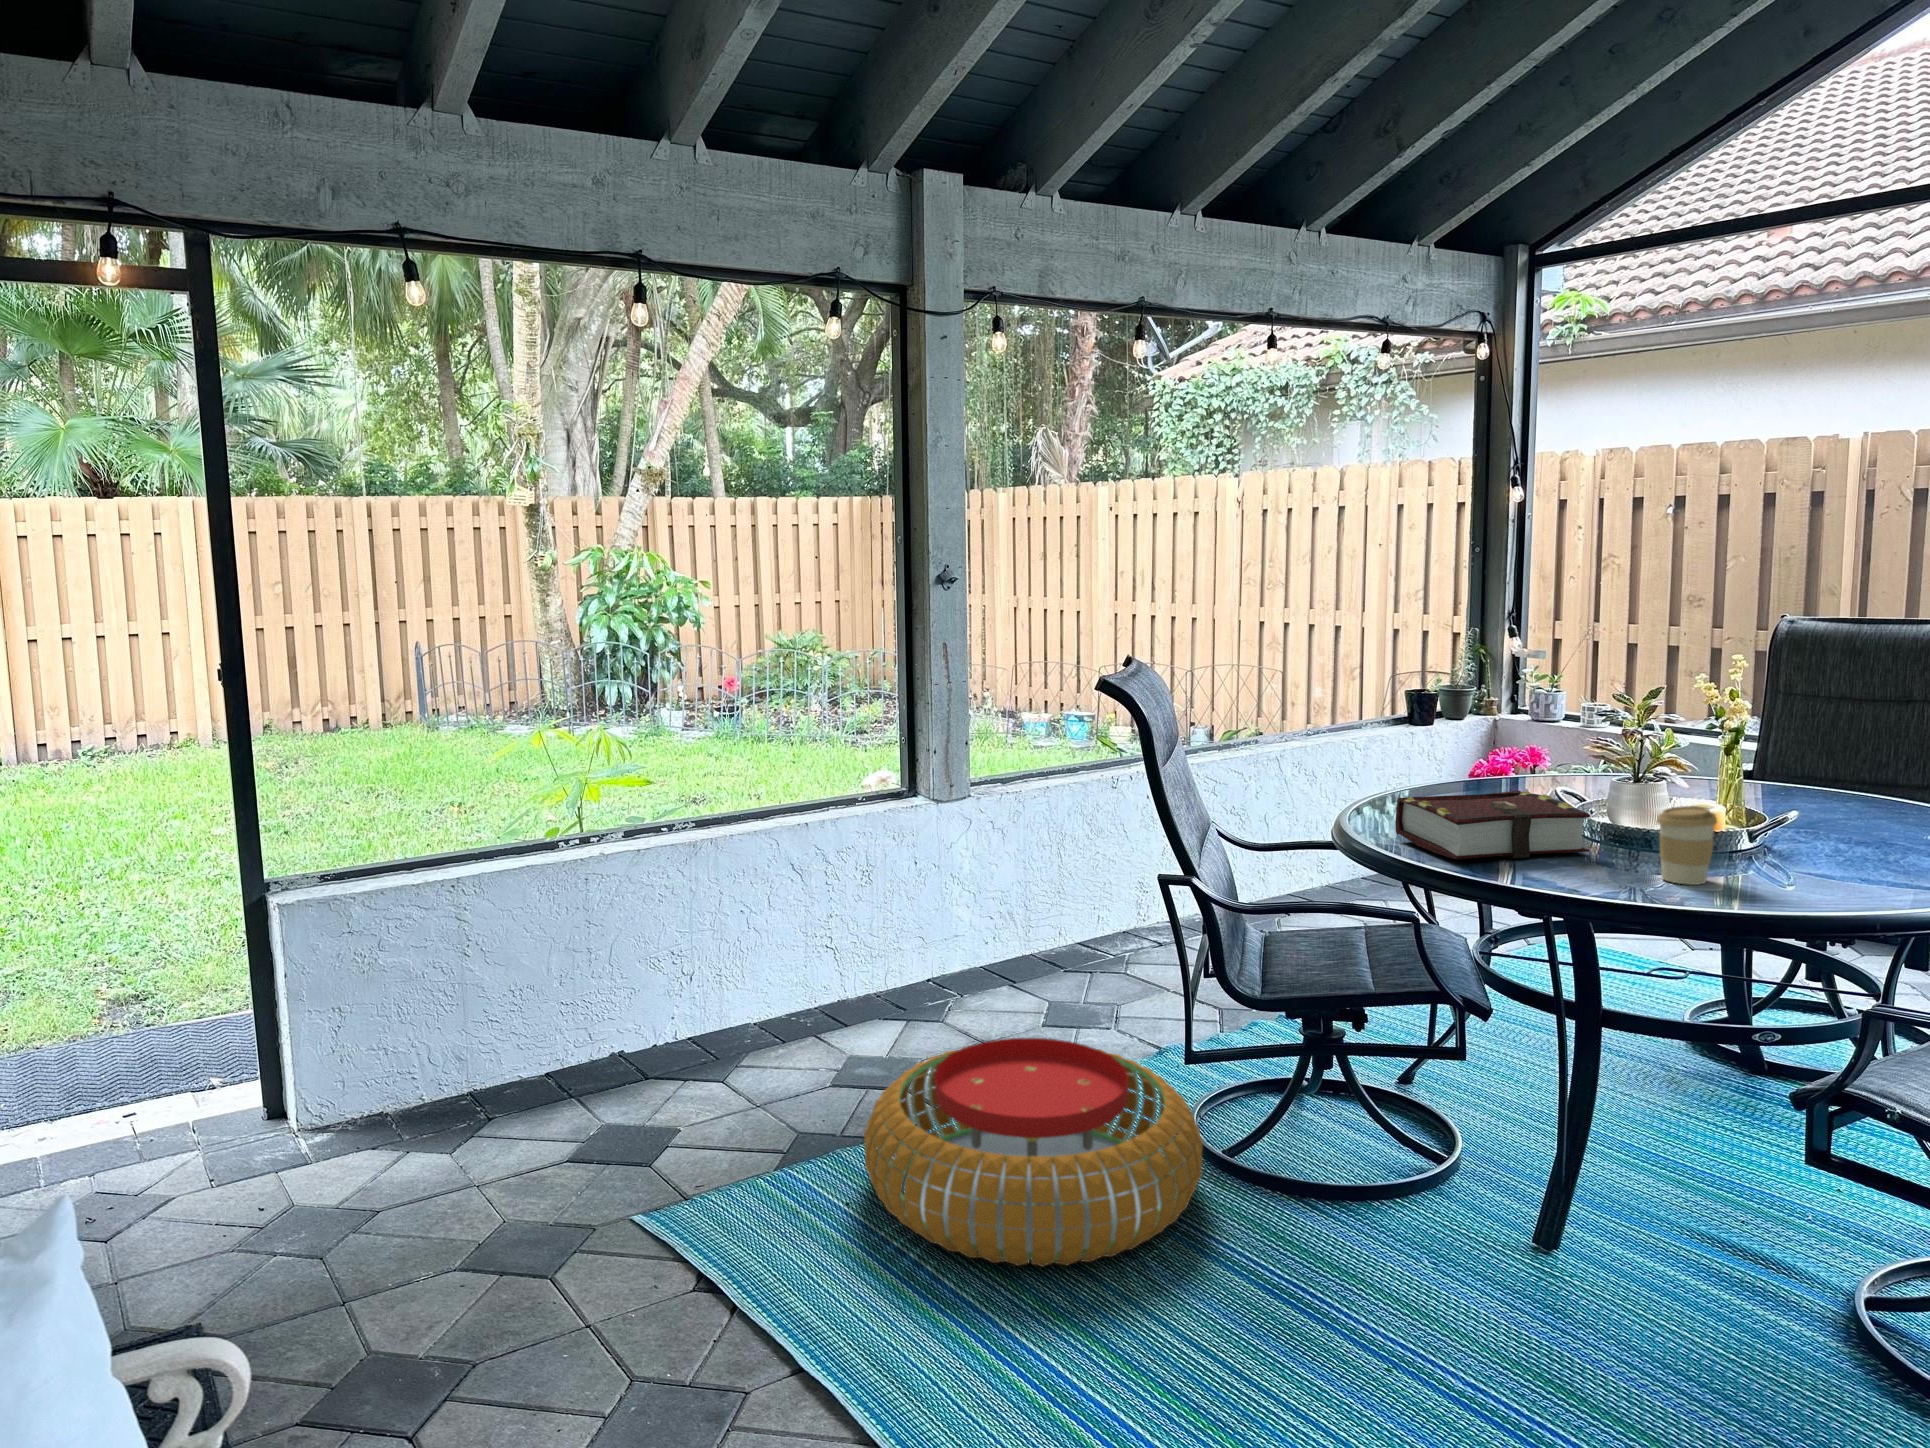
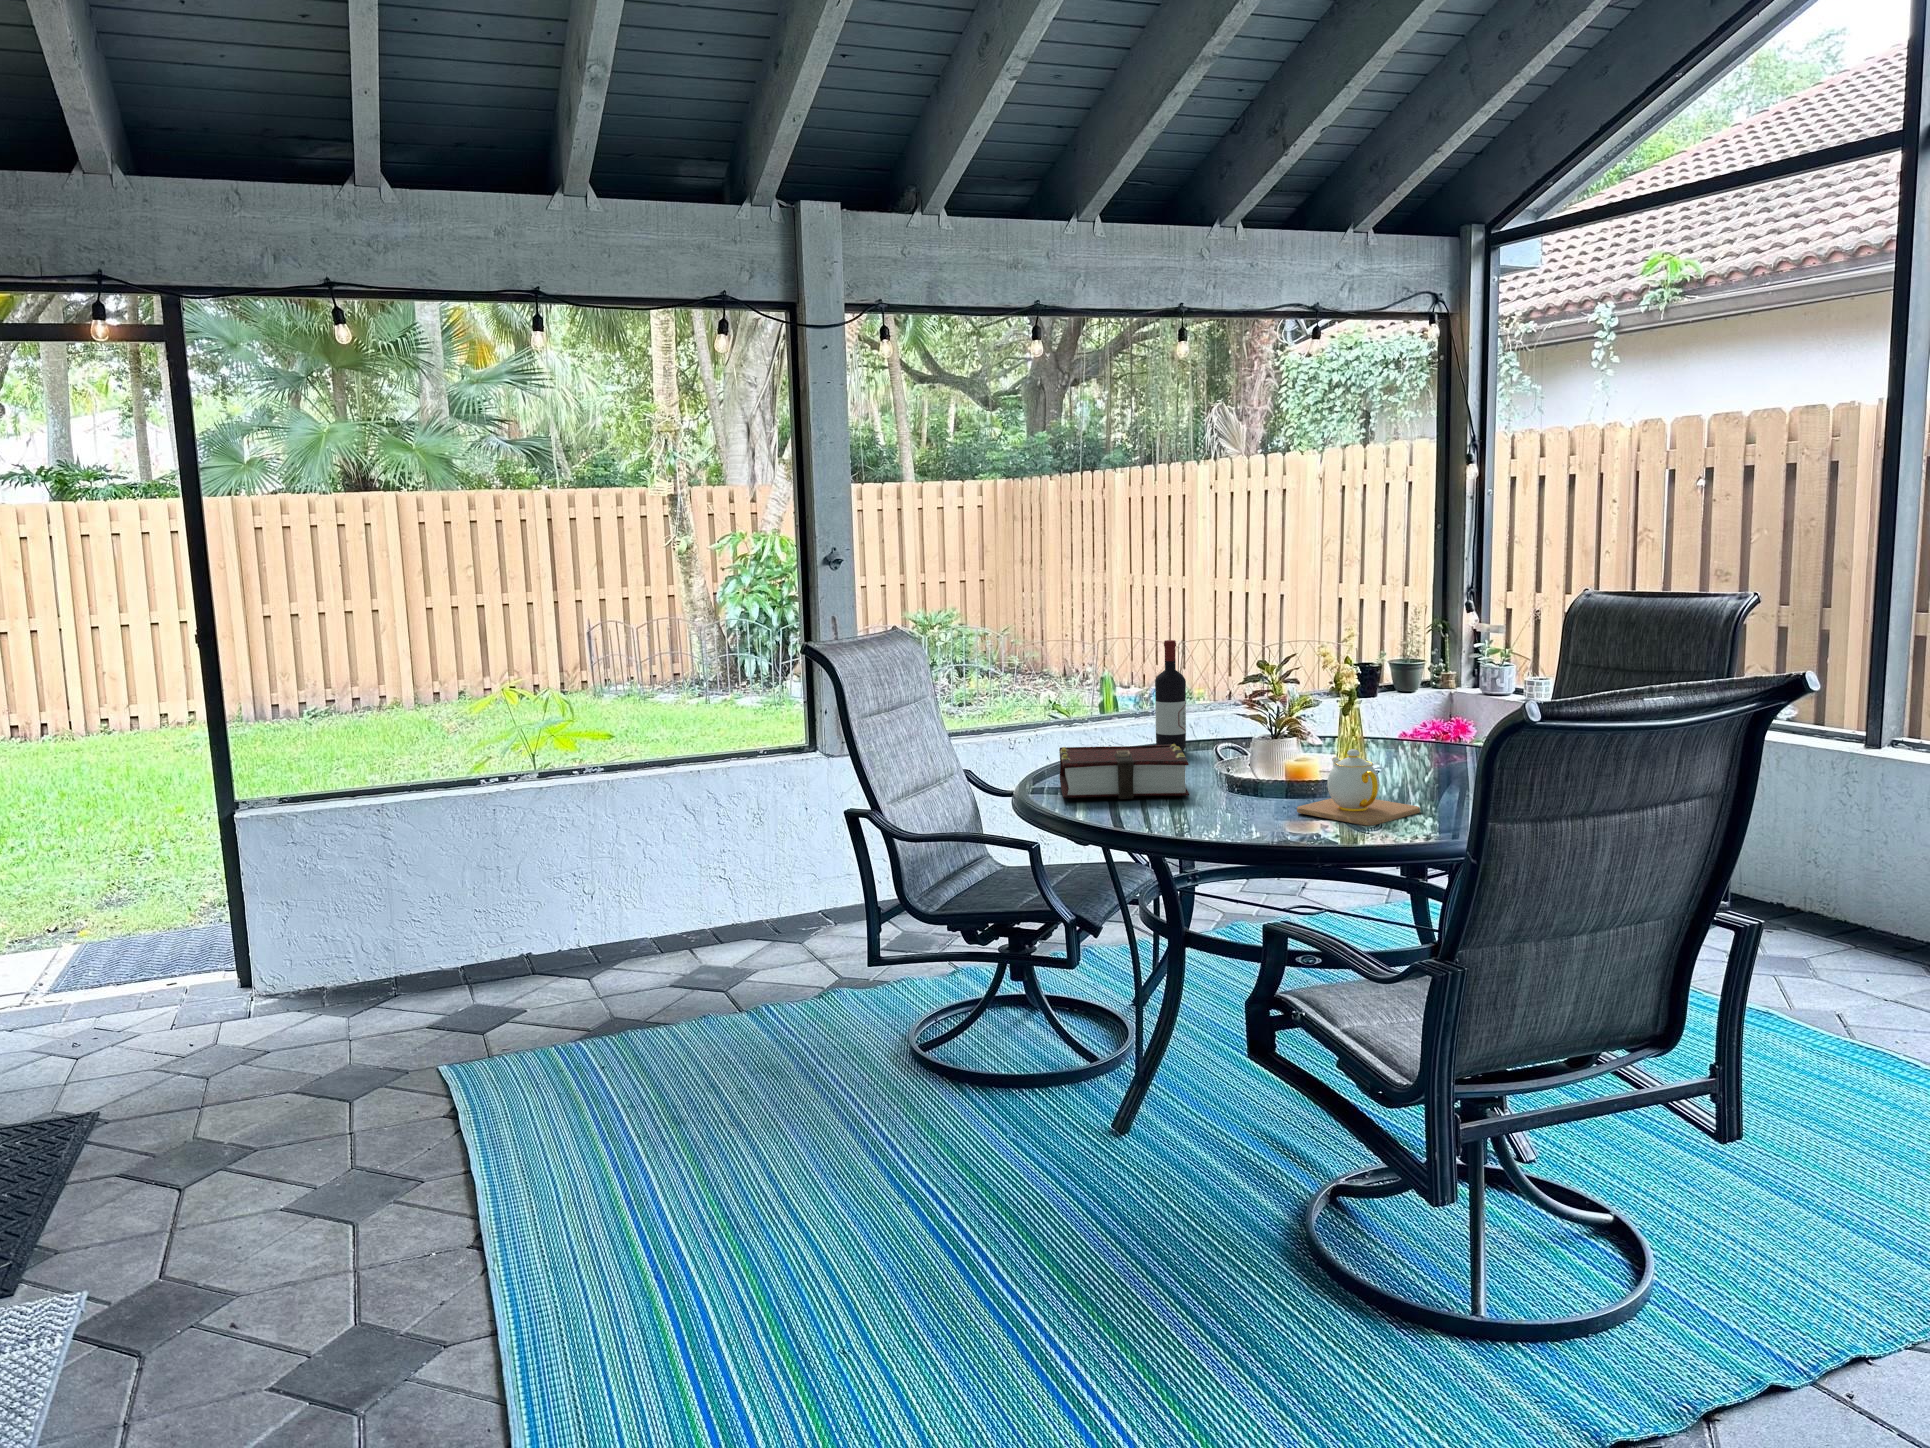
wine bottle: none [1412,671,1449,796] -> present [1155,640,1186,751]
teapot: none [1755,799,1887,886] -> present [1297,749,1420,826]
coffee cup: present [1657,806,1717,885] -> none [1199,753,1246,821]
pouf: present [864,1038,1203,1267] -> none [610,945,893,1118]

